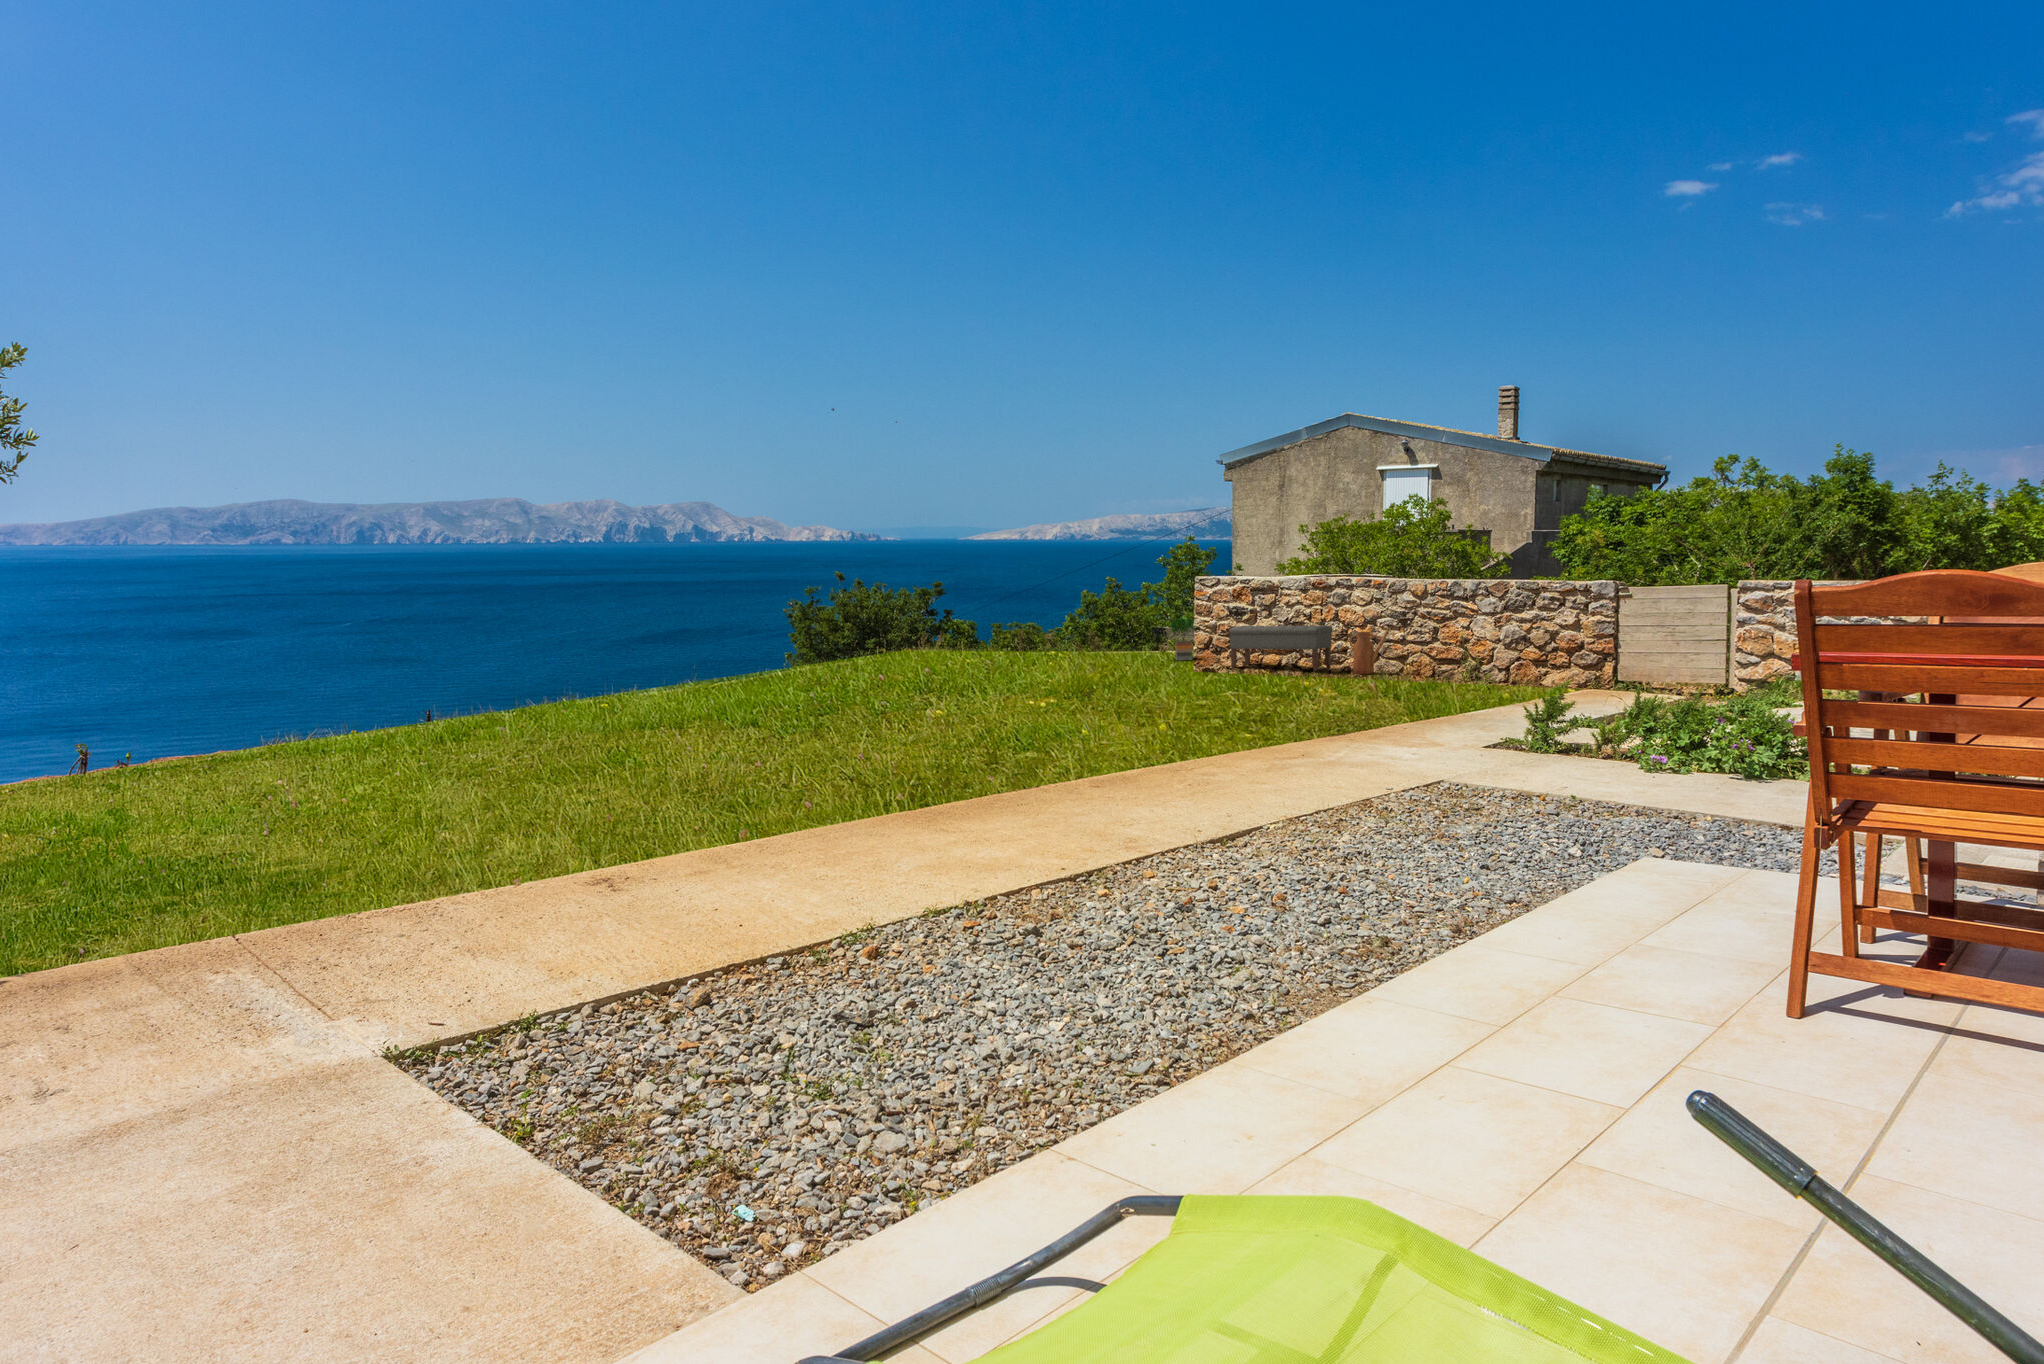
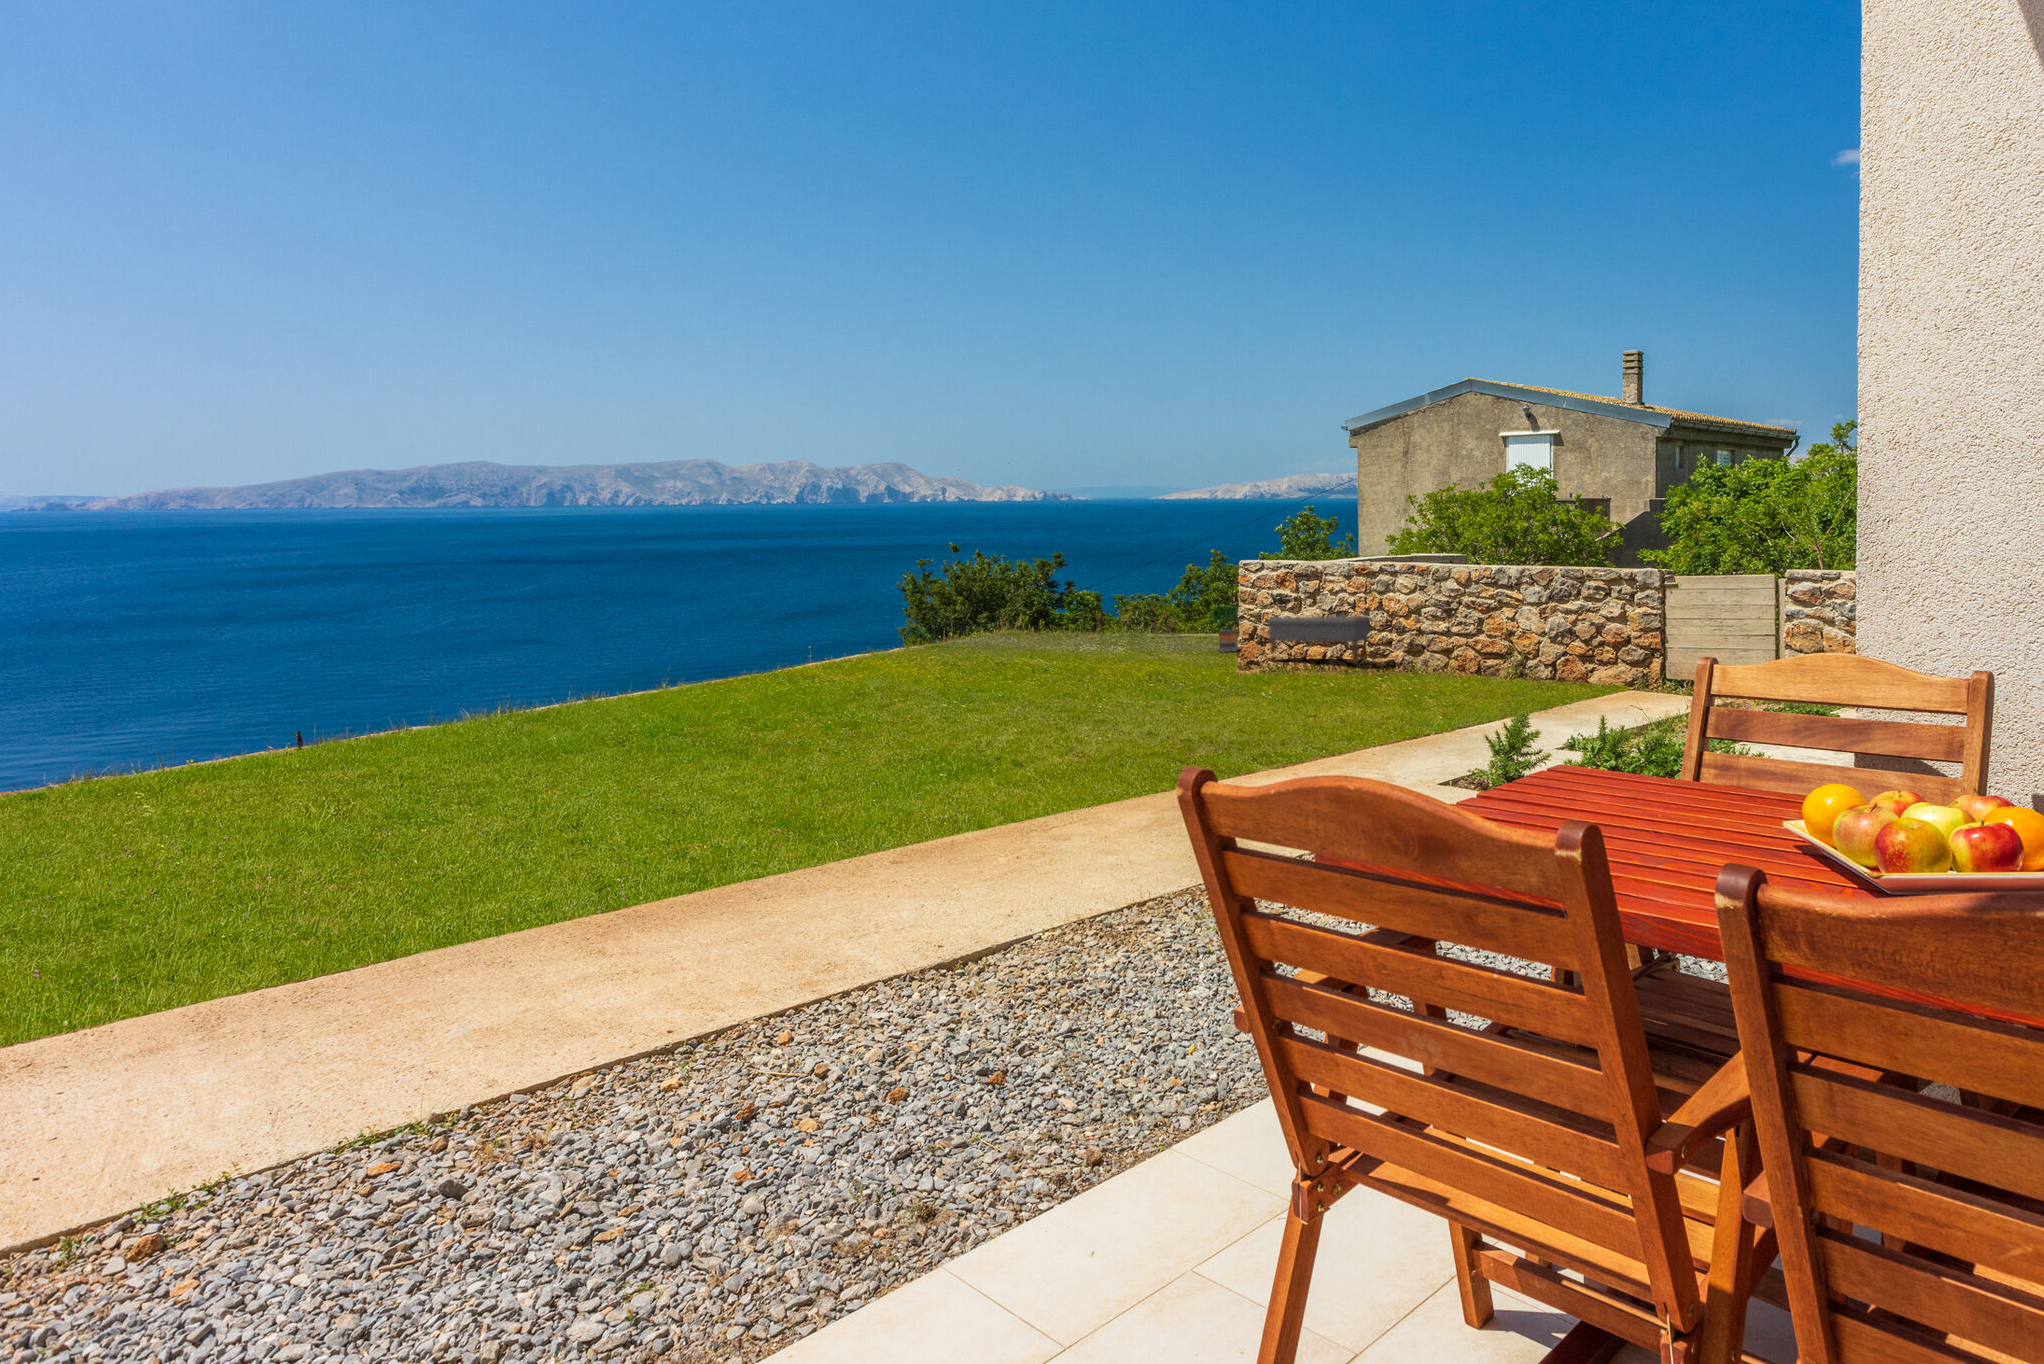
watering can: present [1349,631,1388,674] -> none [1392,622,1431,669]

